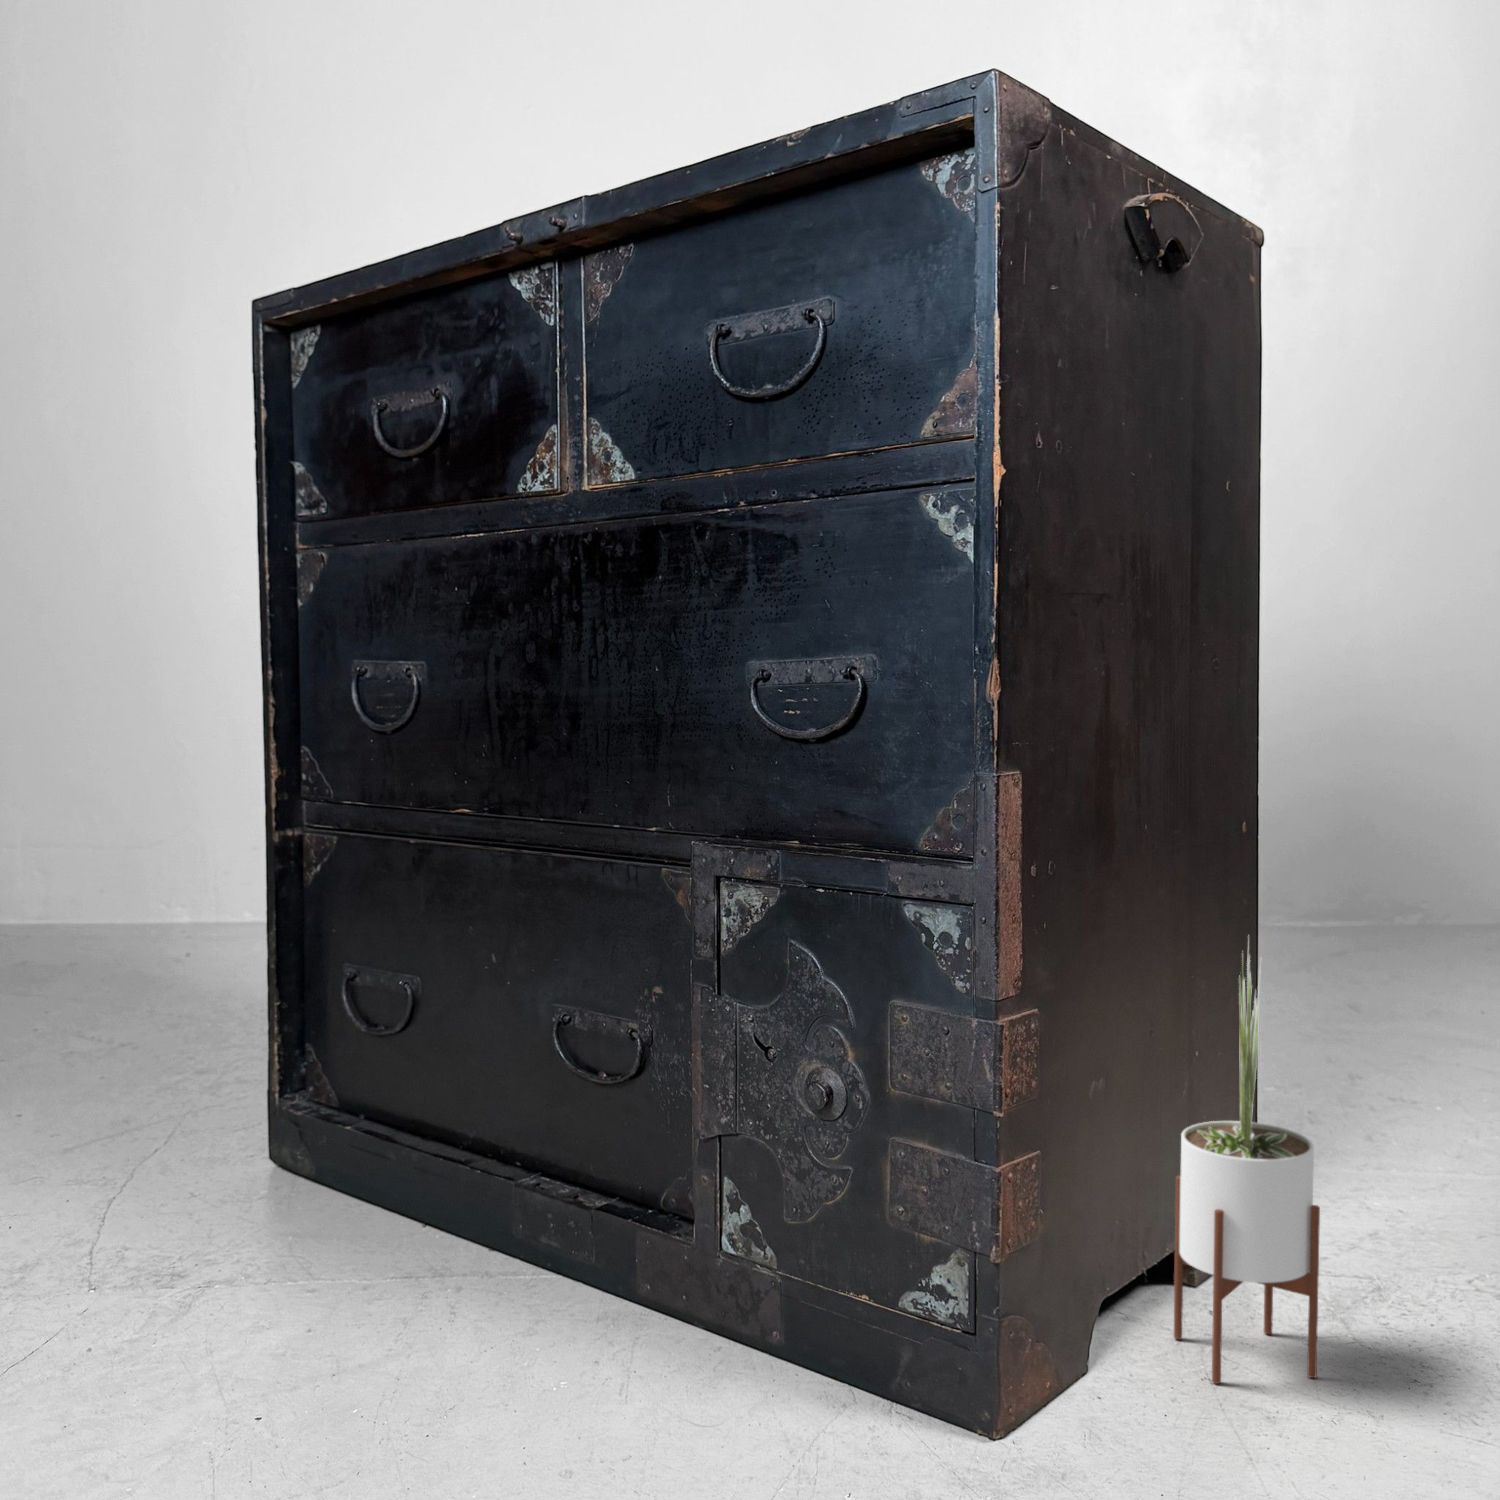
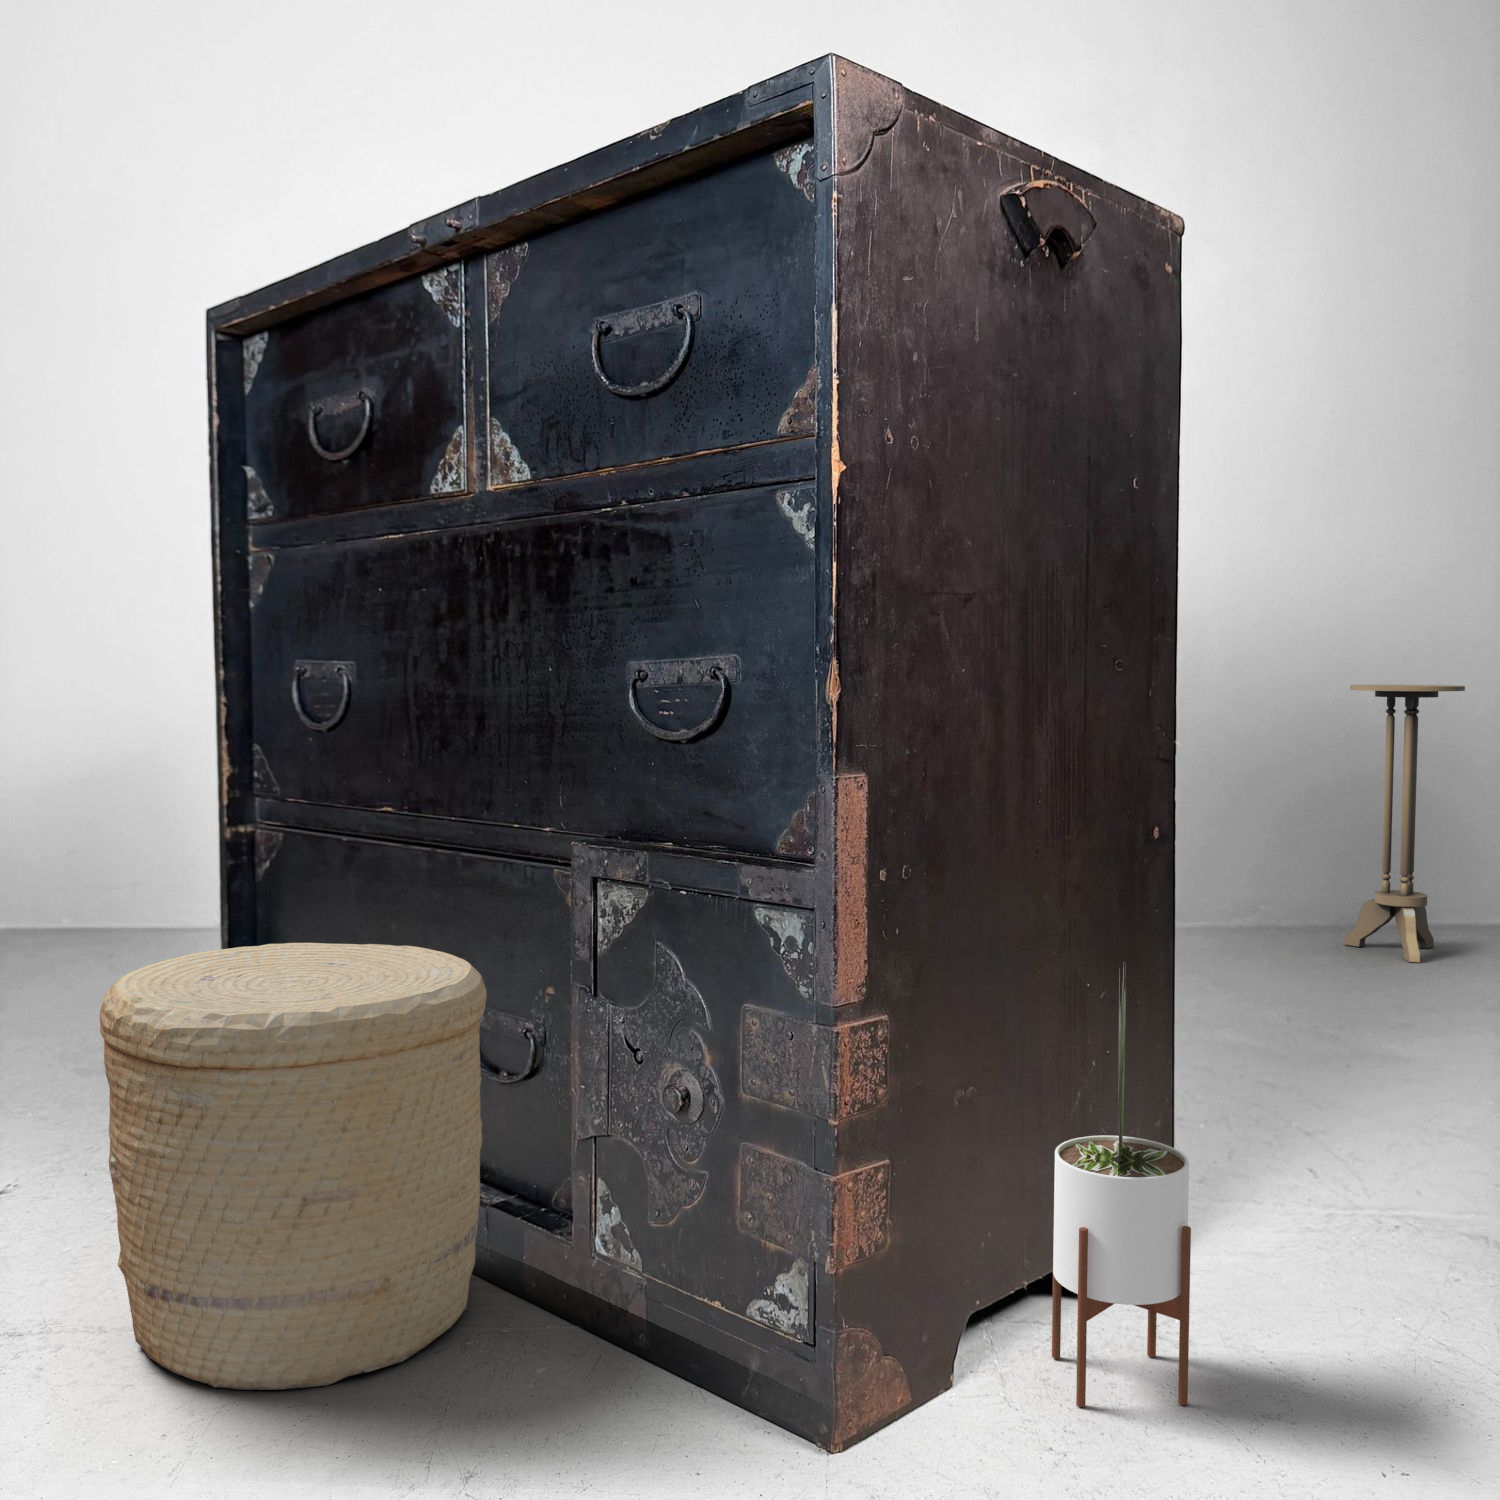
side table: none [1325,677,1443,950] -> present [1344,685,1465,962]
woven basket: none [219,949,602,1401] -> present [100,943,487,1390]

